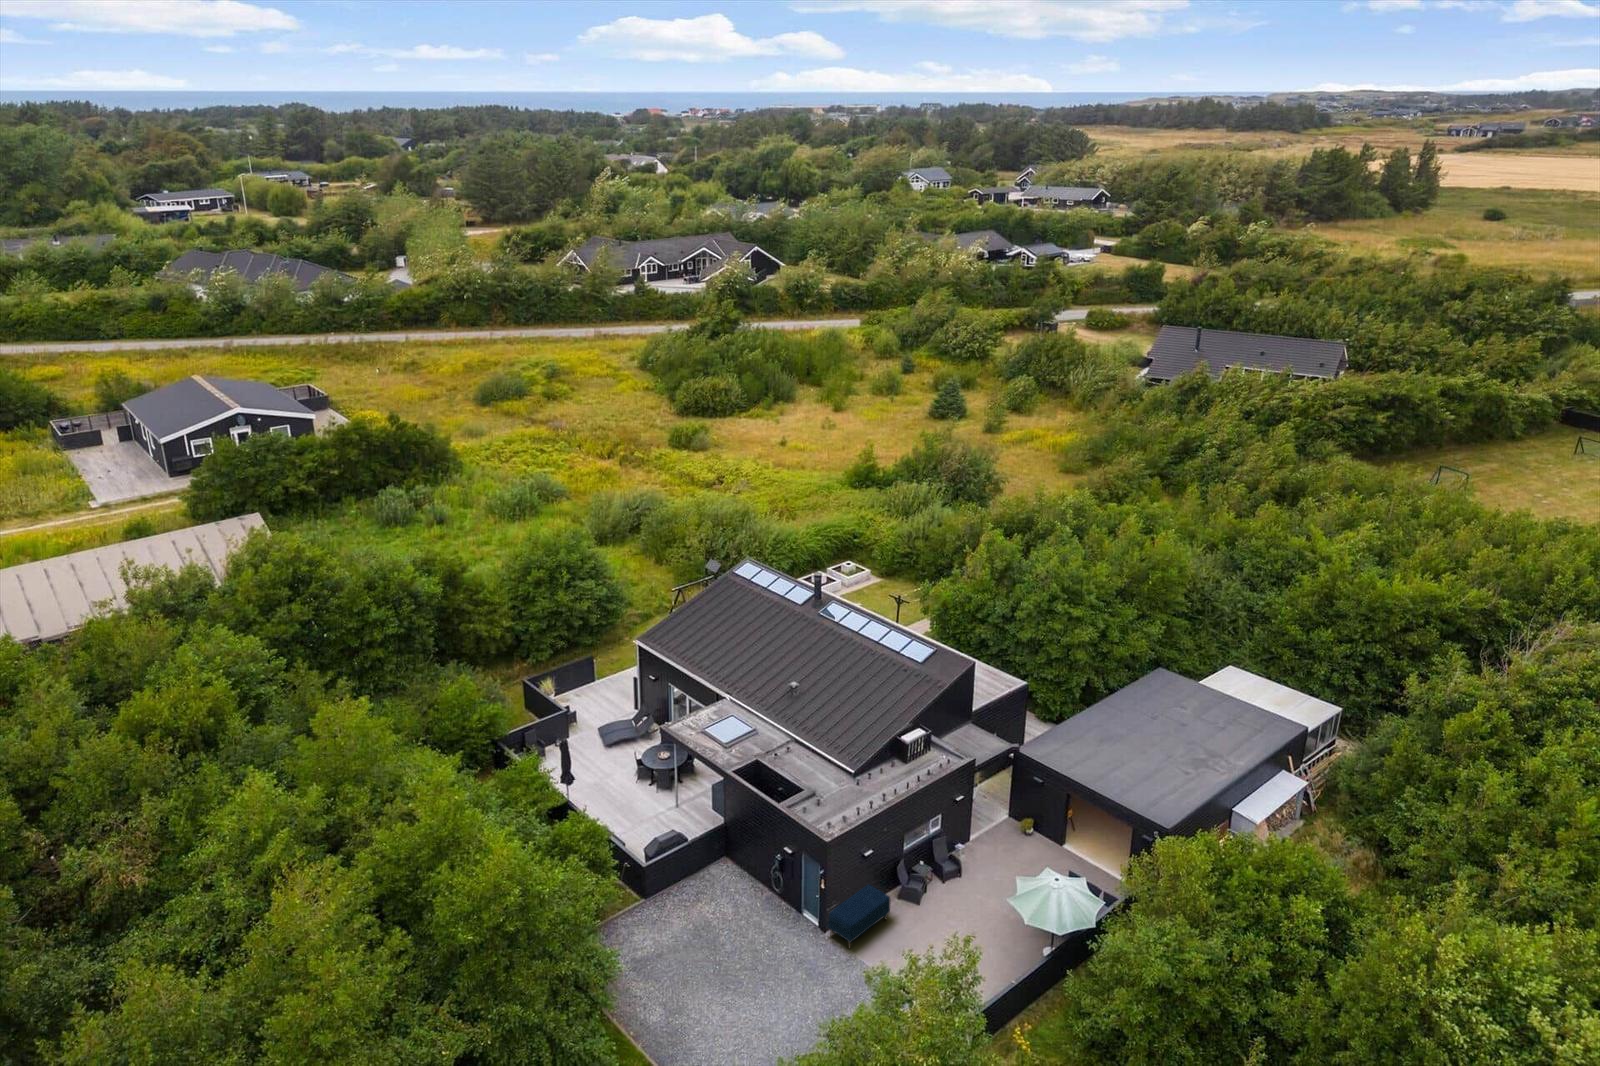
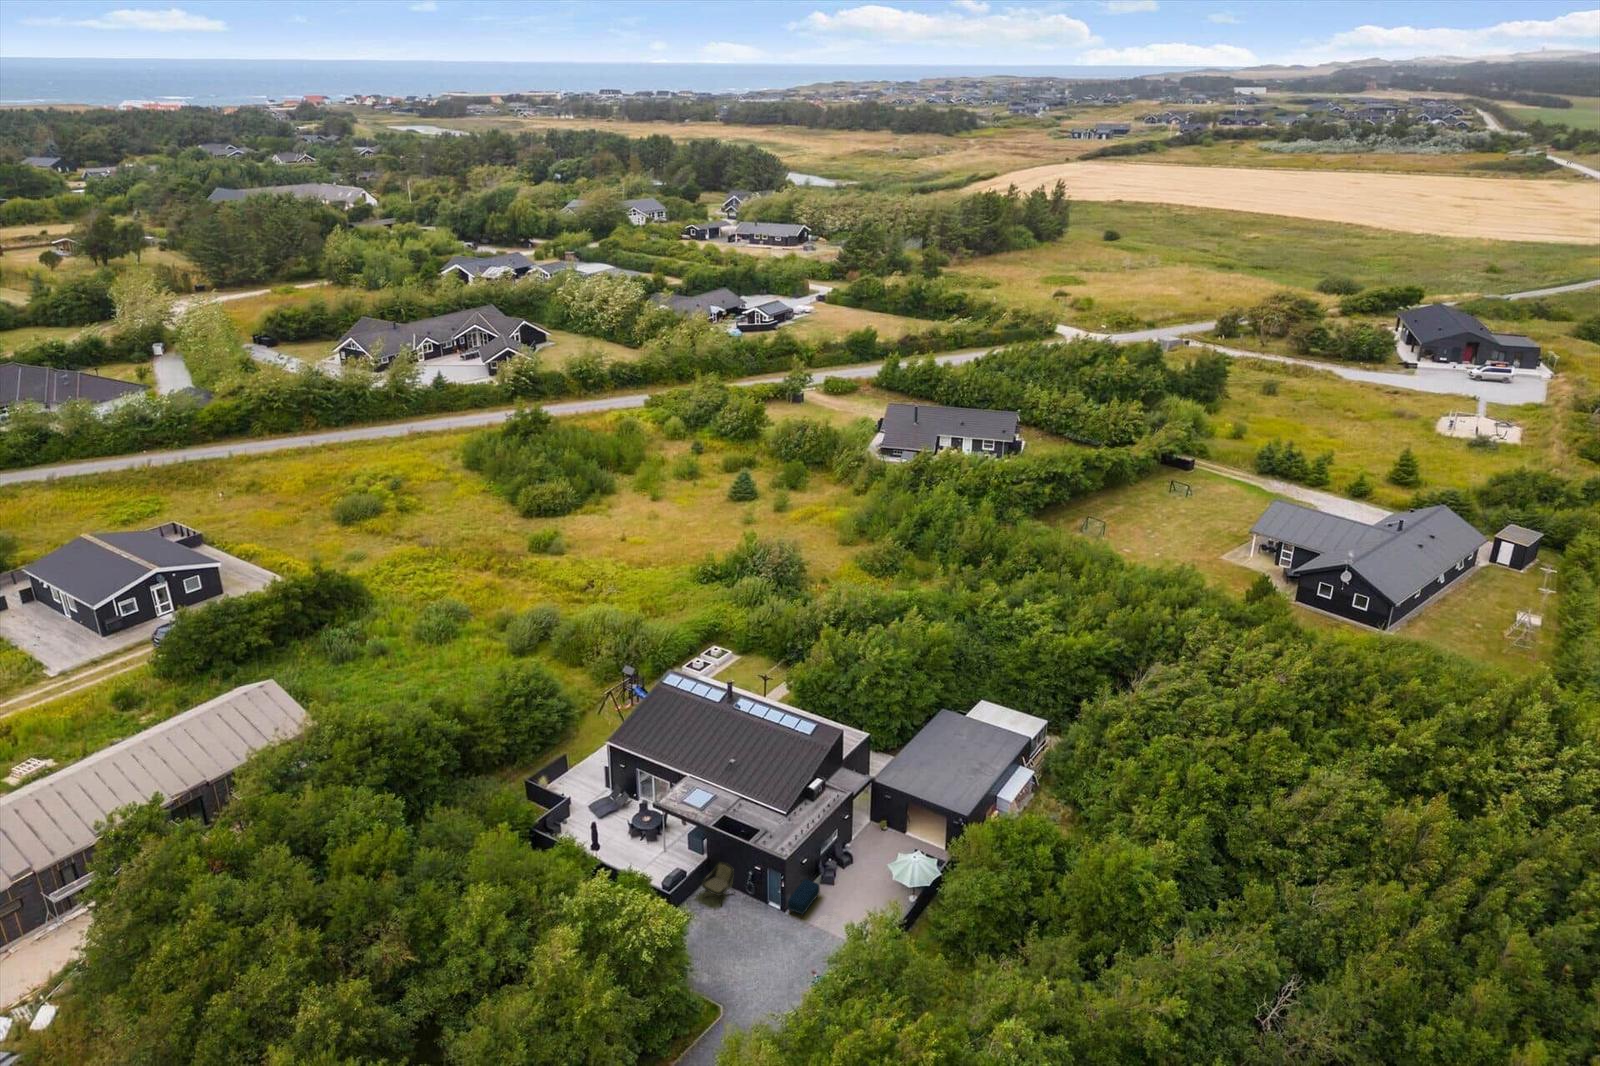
lounge chair: none [702,832,757,903] -> present [702,862,735,899]

